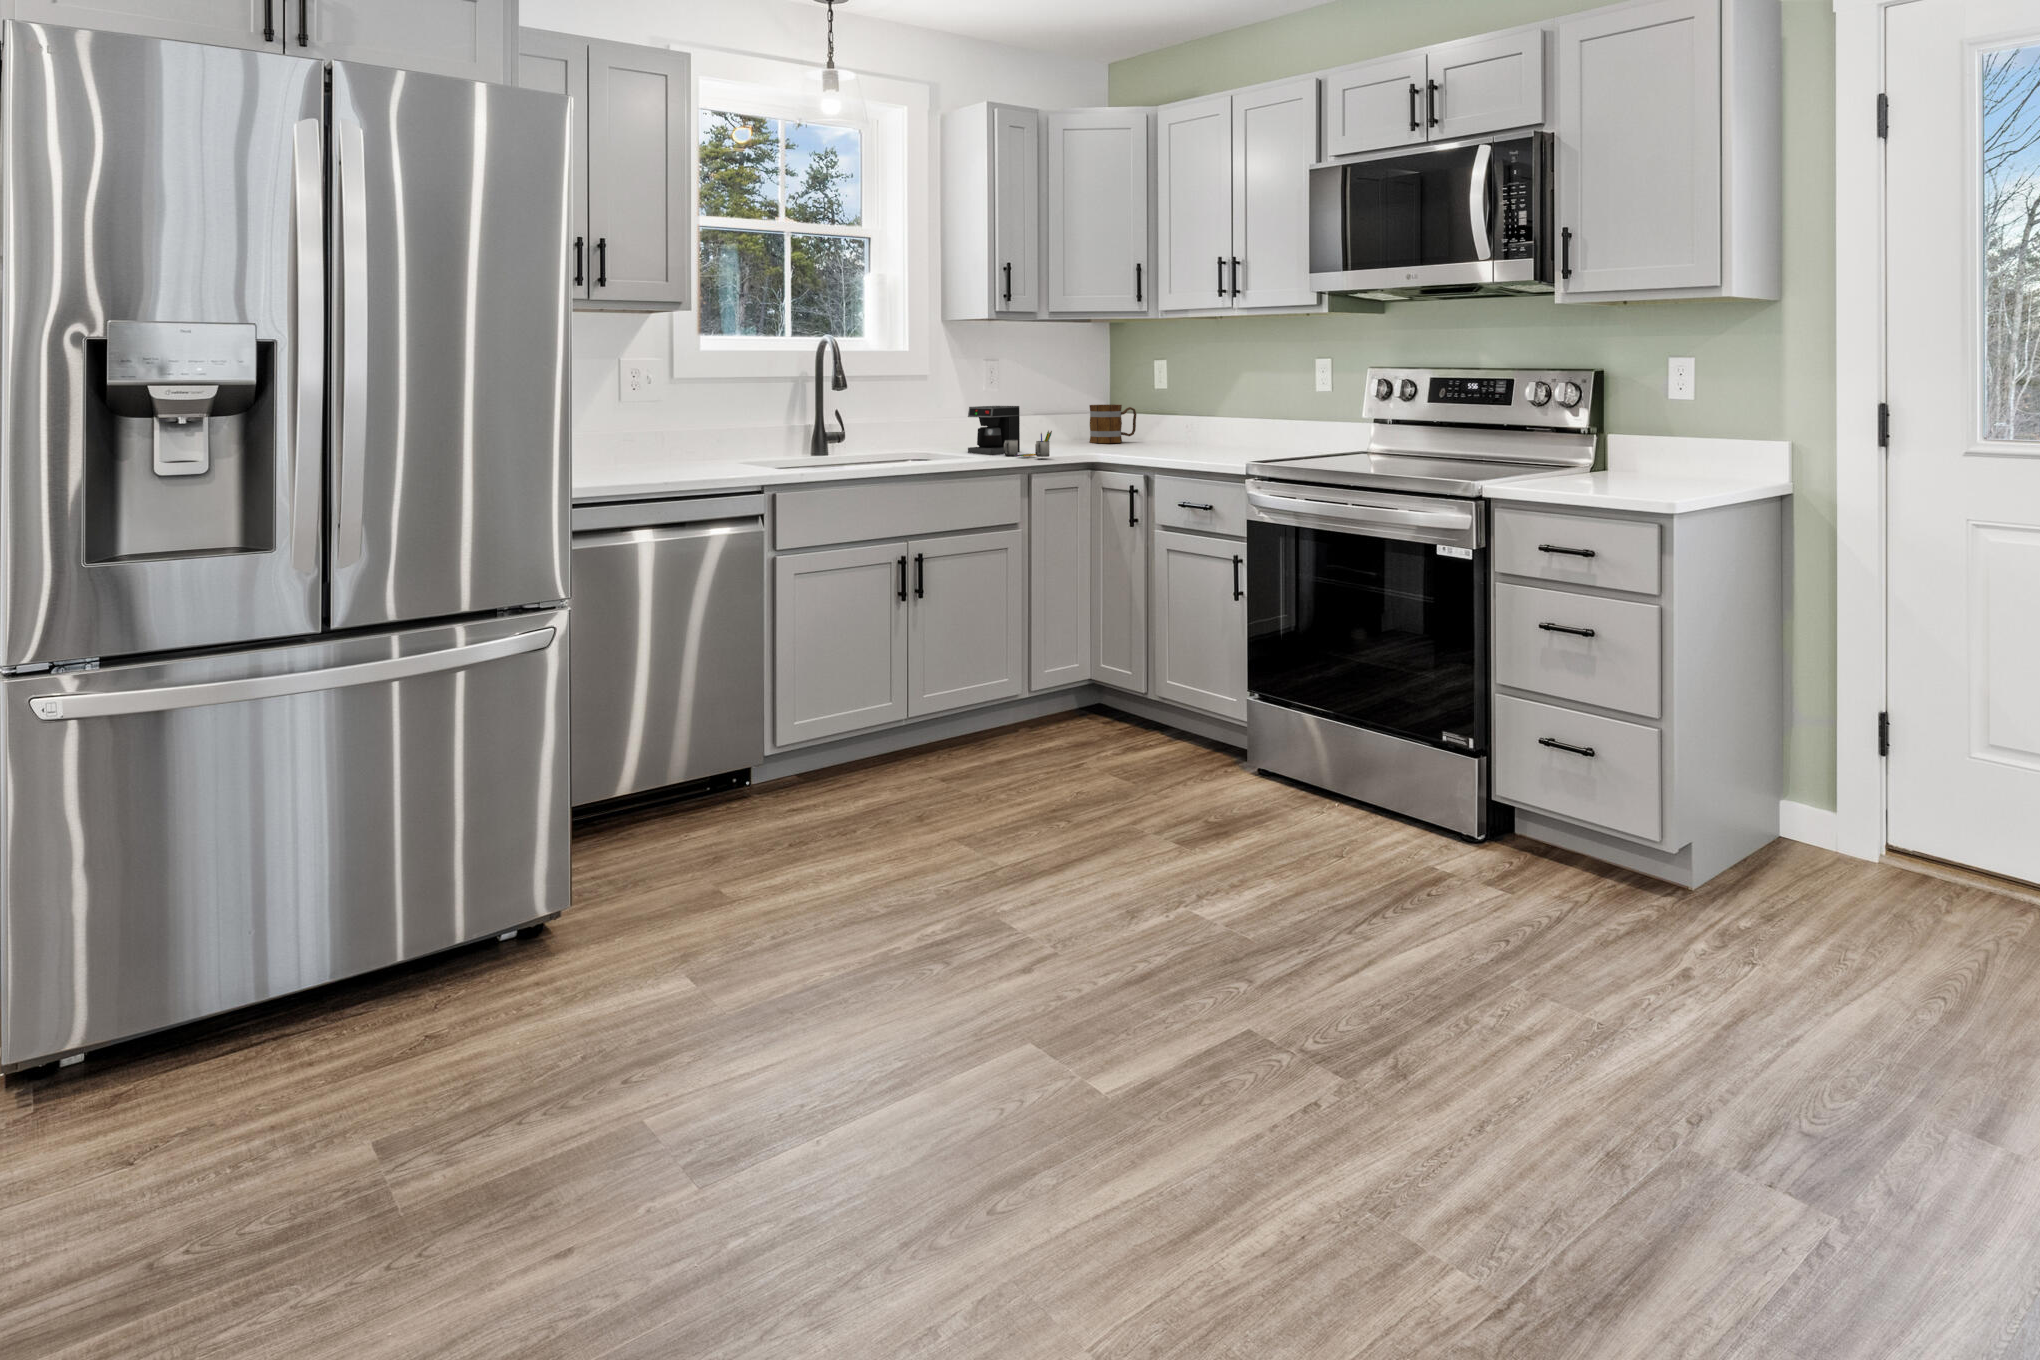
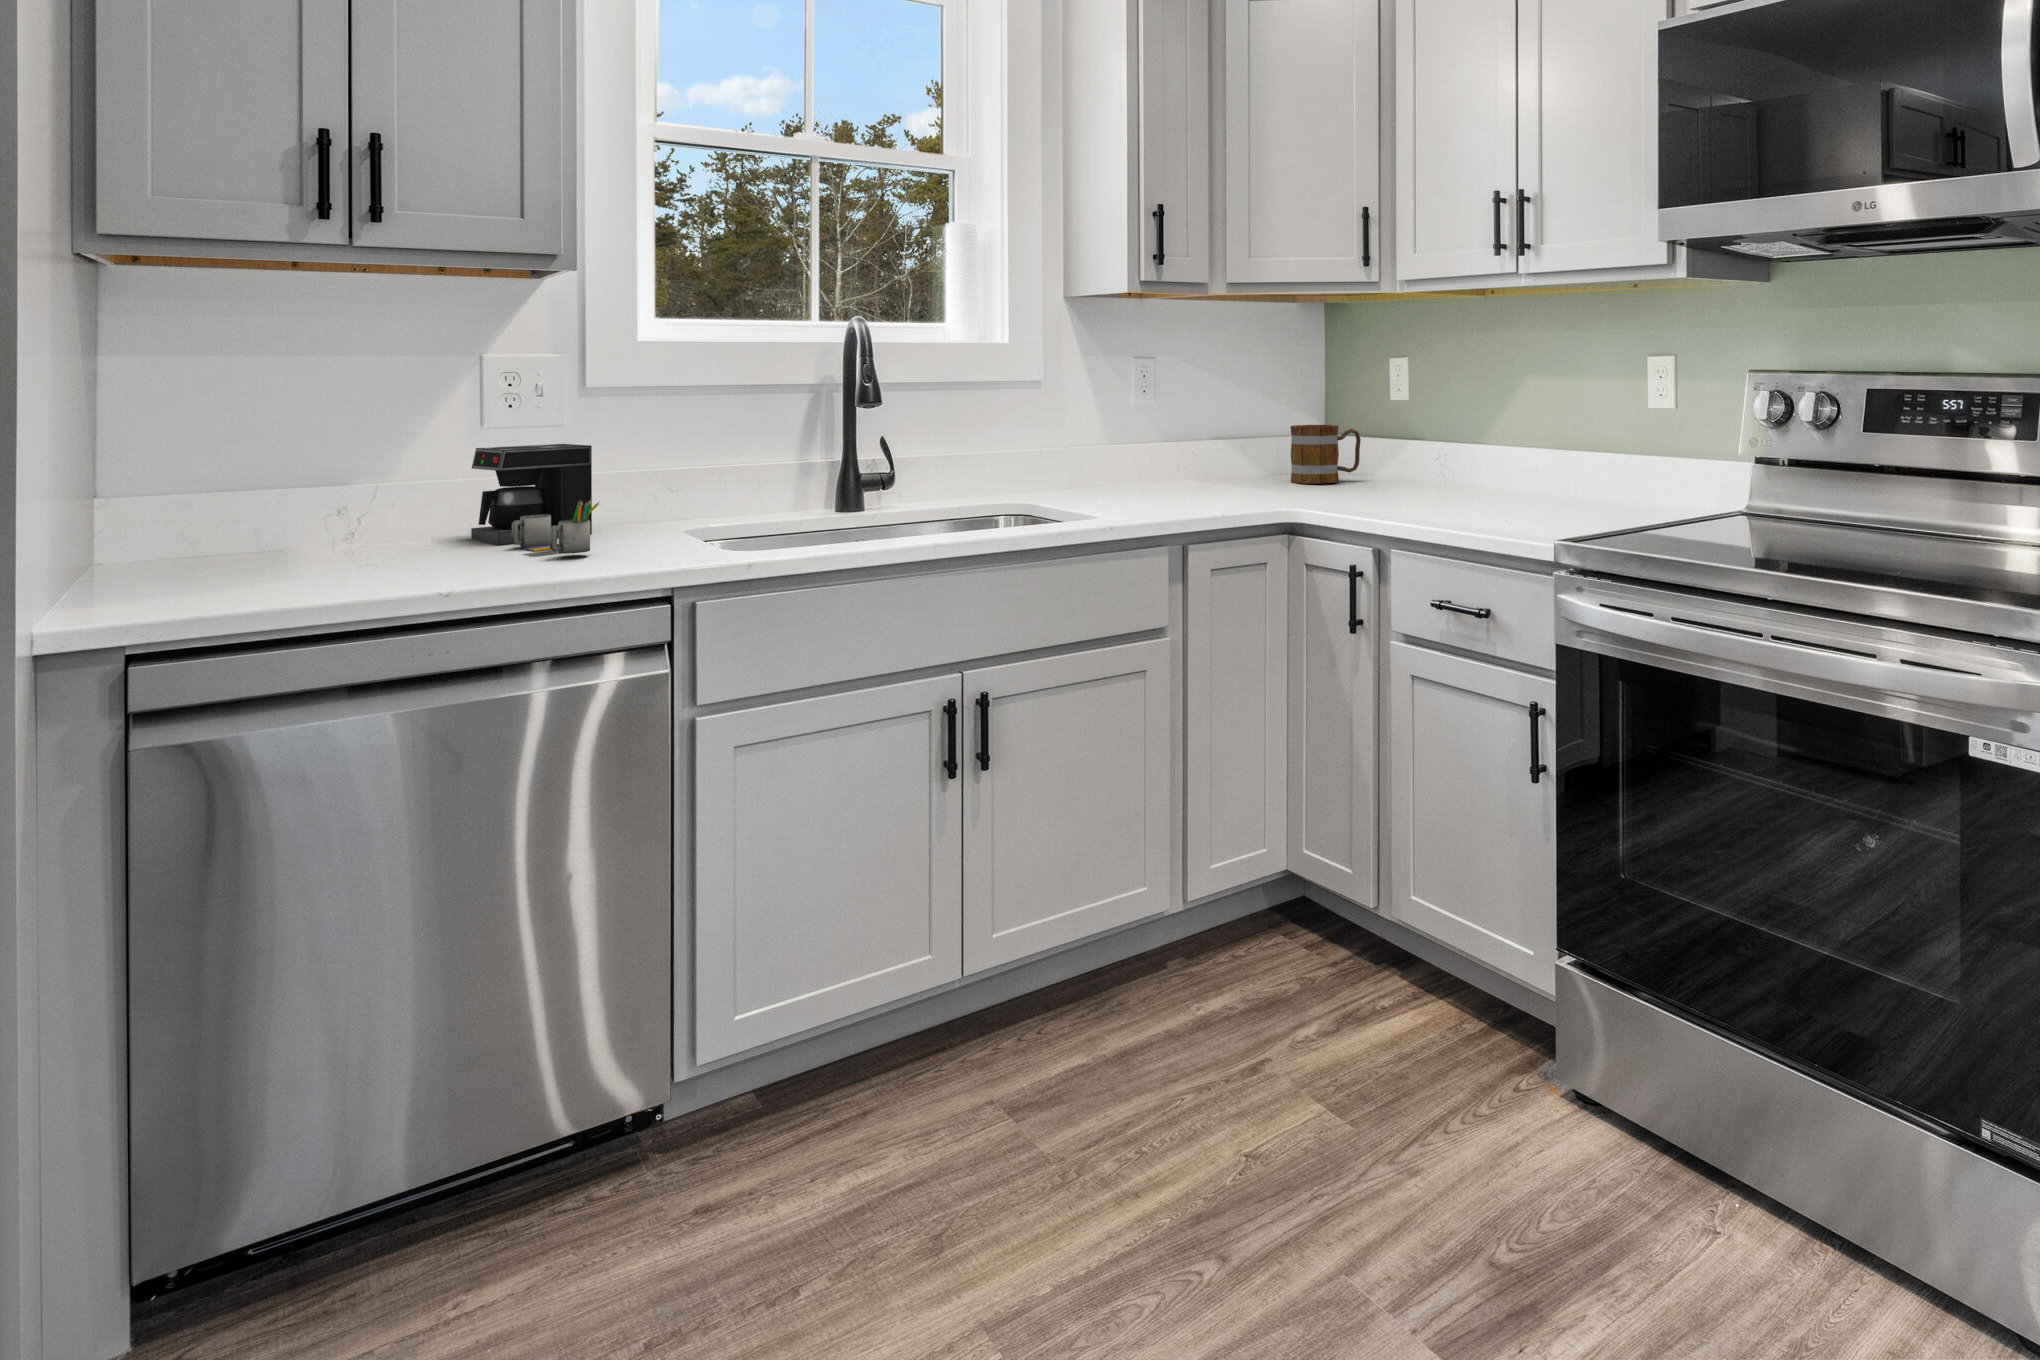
coffee maker: present [968,406,1052,457] -> present [471,444,599,554]

